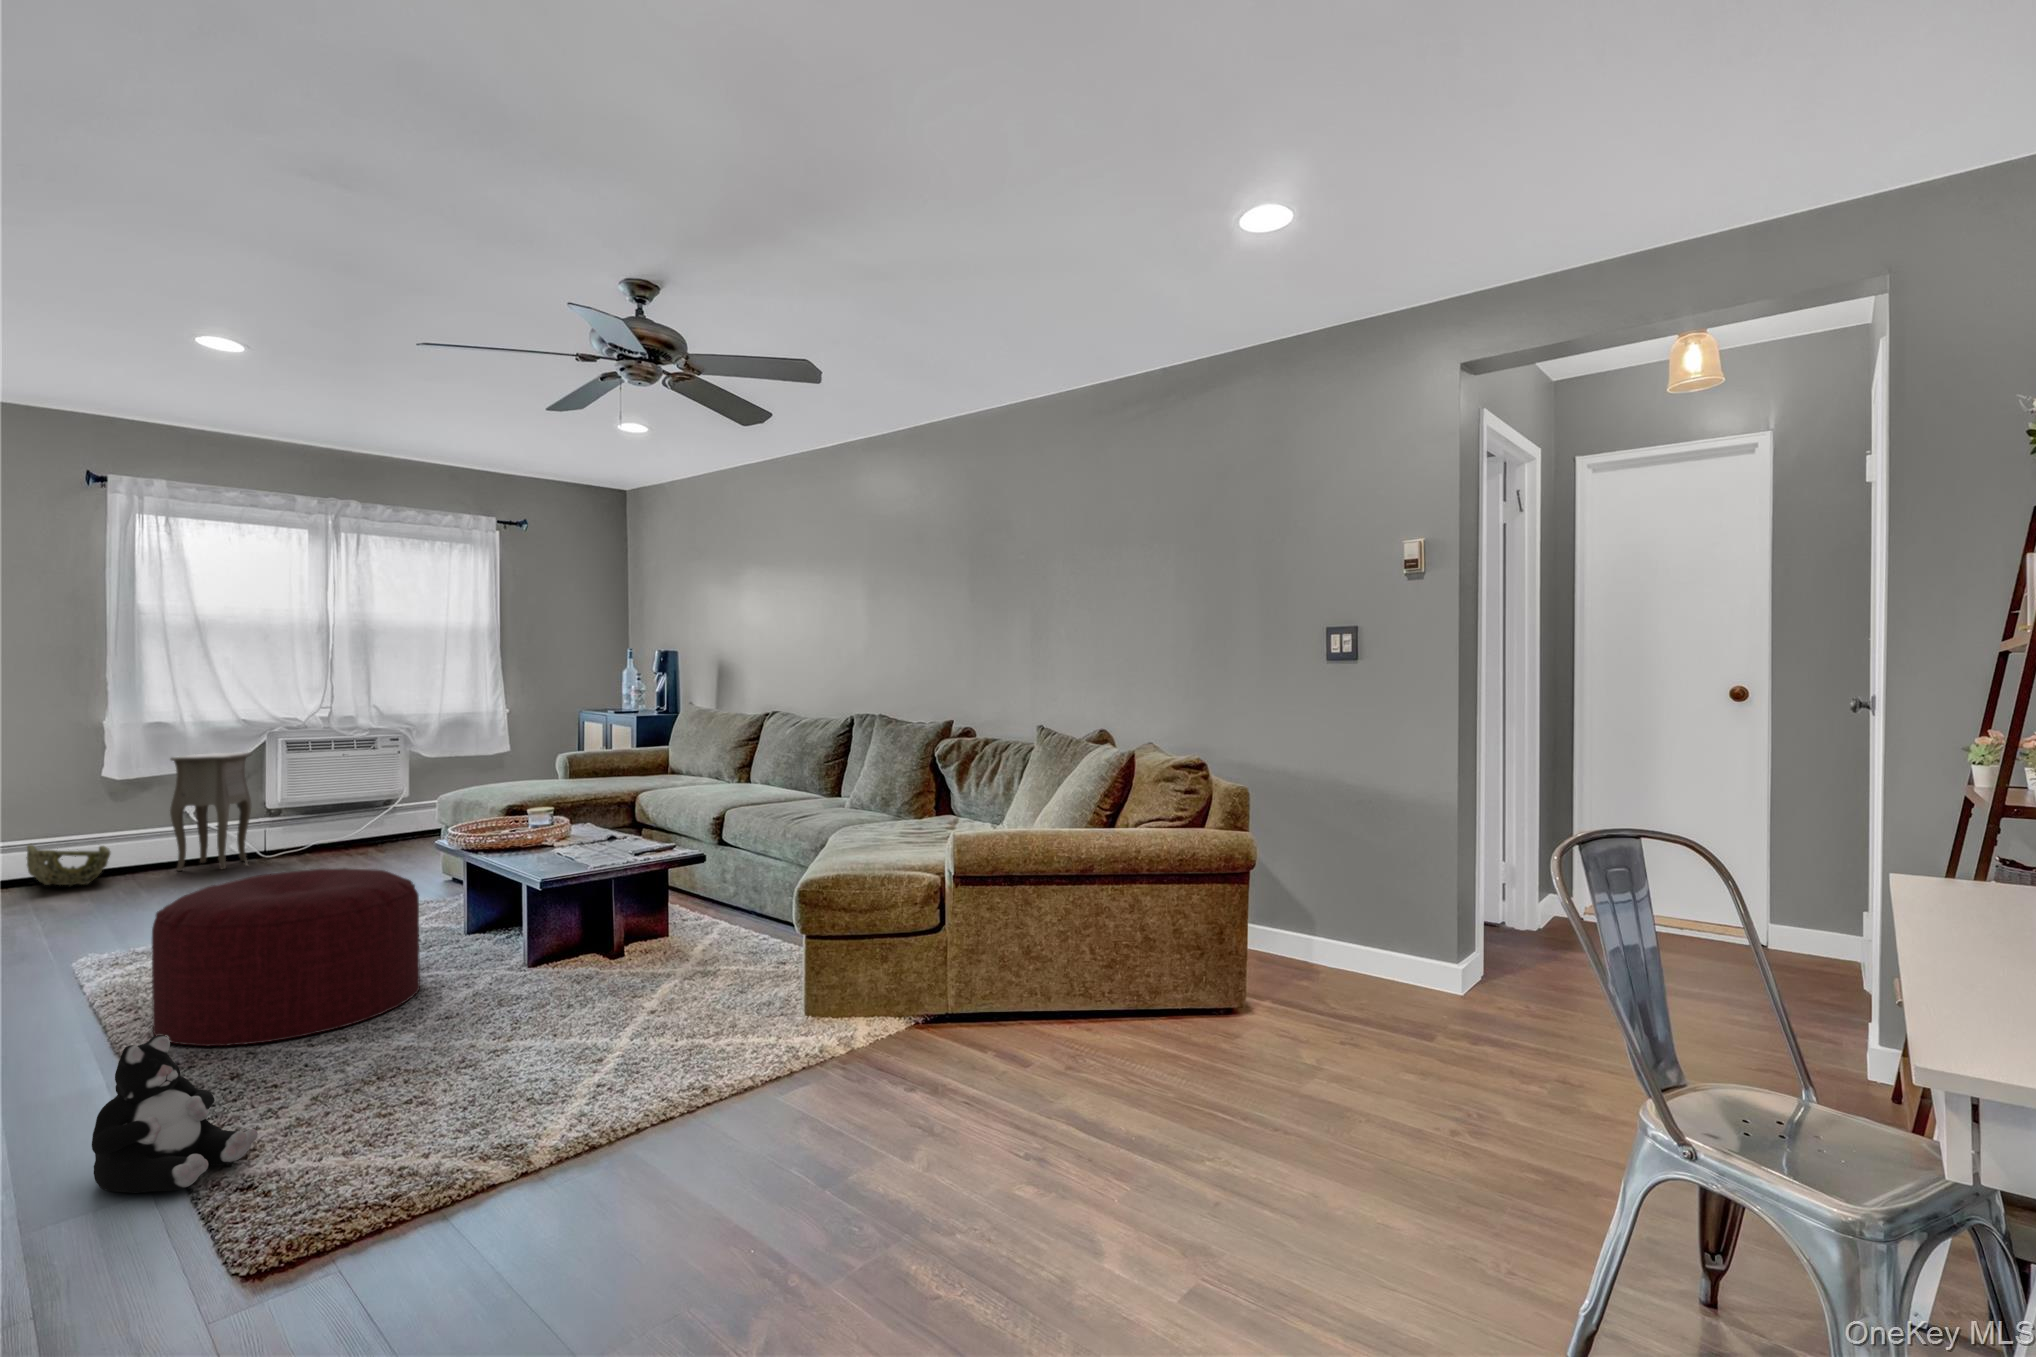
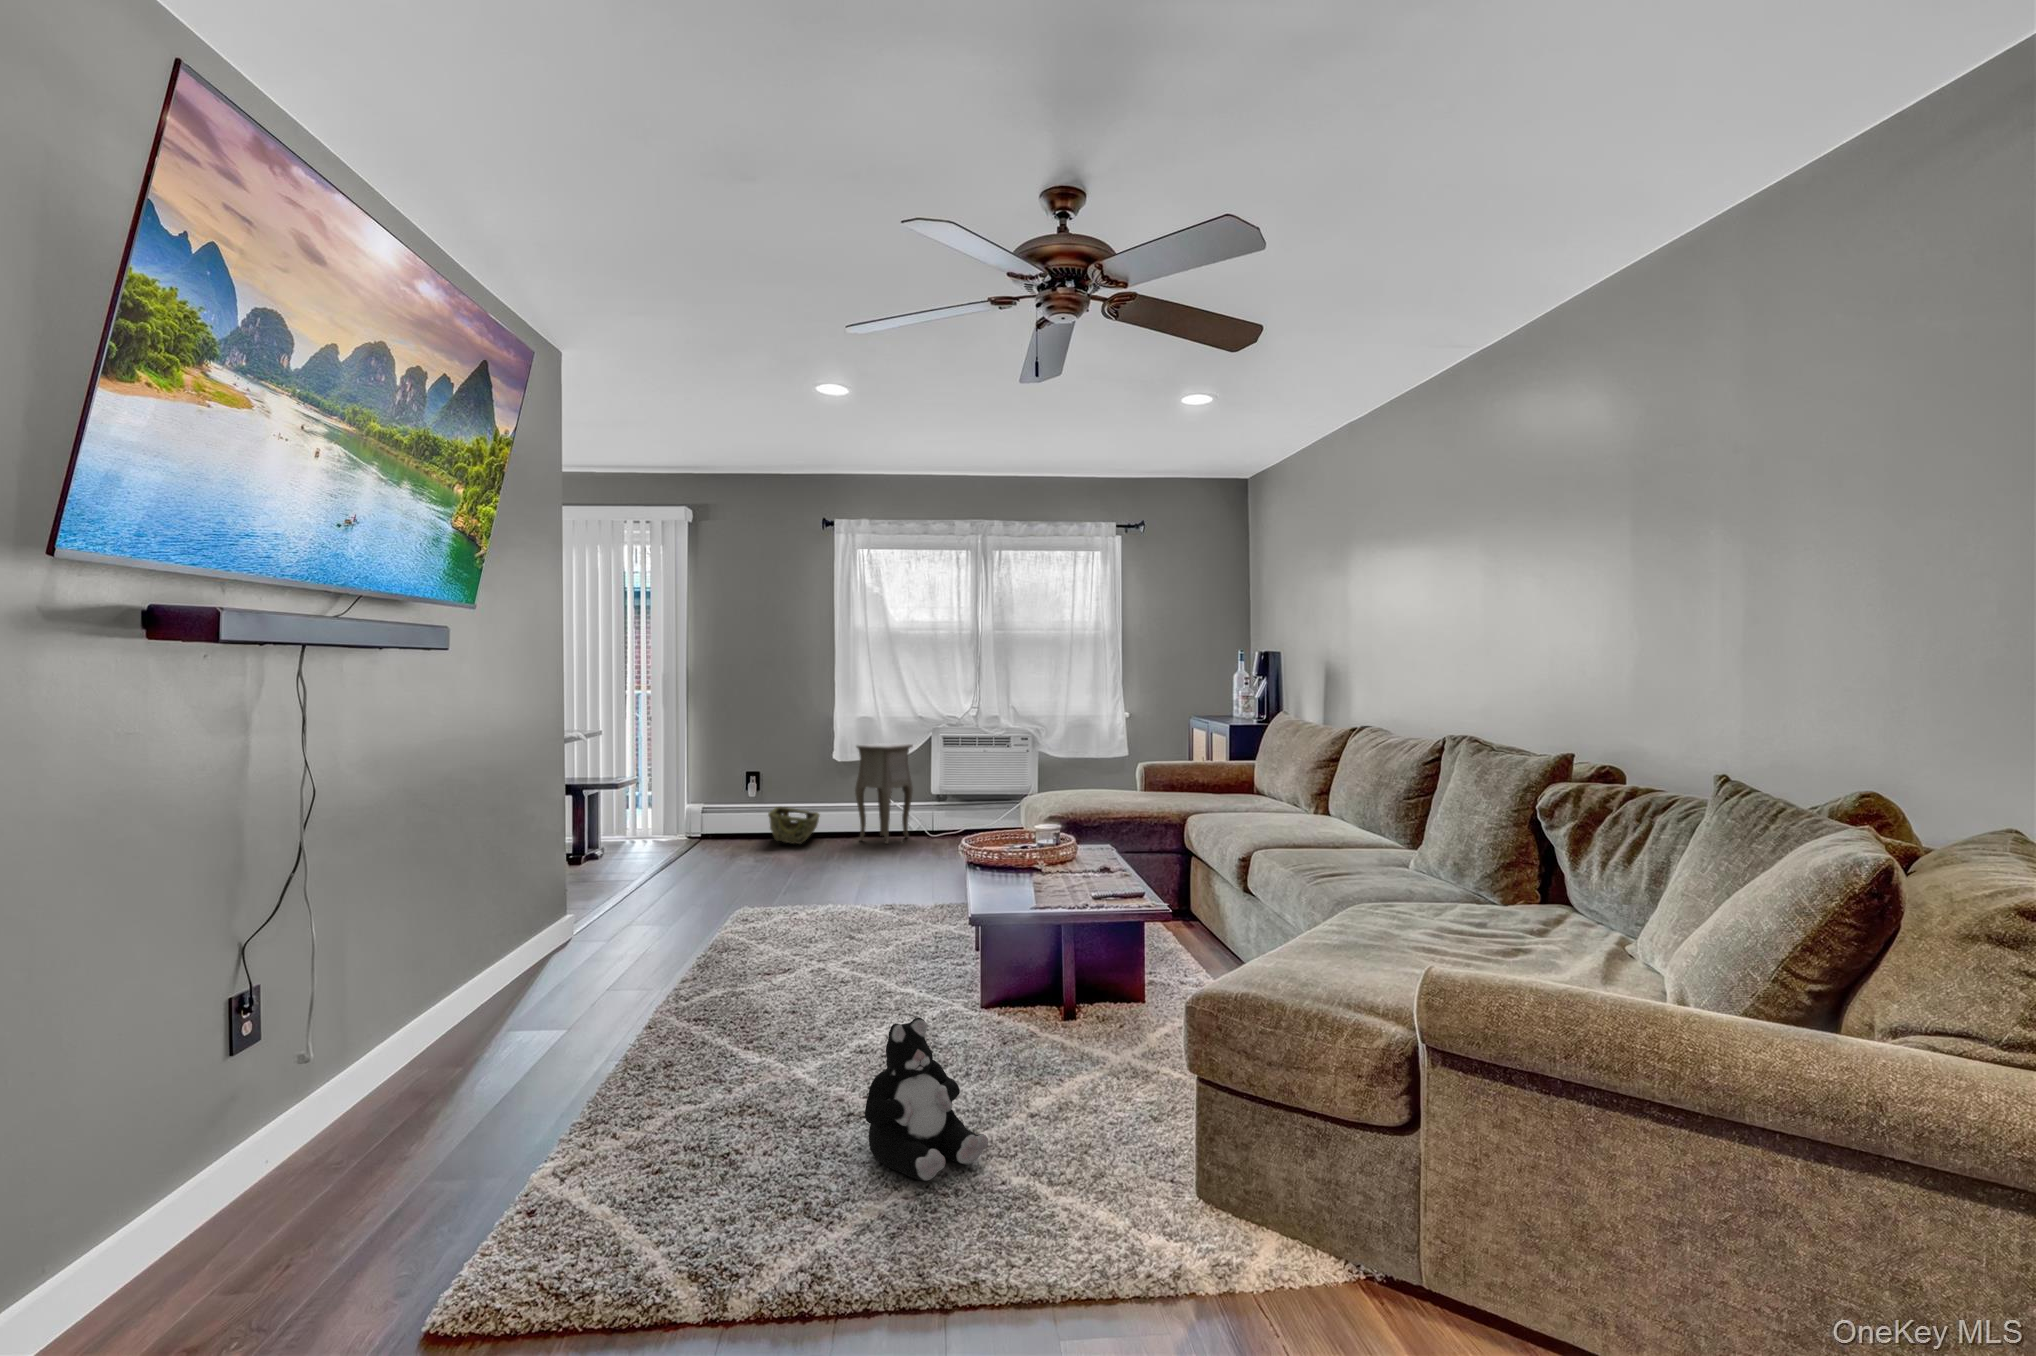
ottoman: present [152,868,420,1046] -> none [670,866,886,1039]
plush toy: present [92,1035,258,1193] -> present [865,1018,988,1181]

